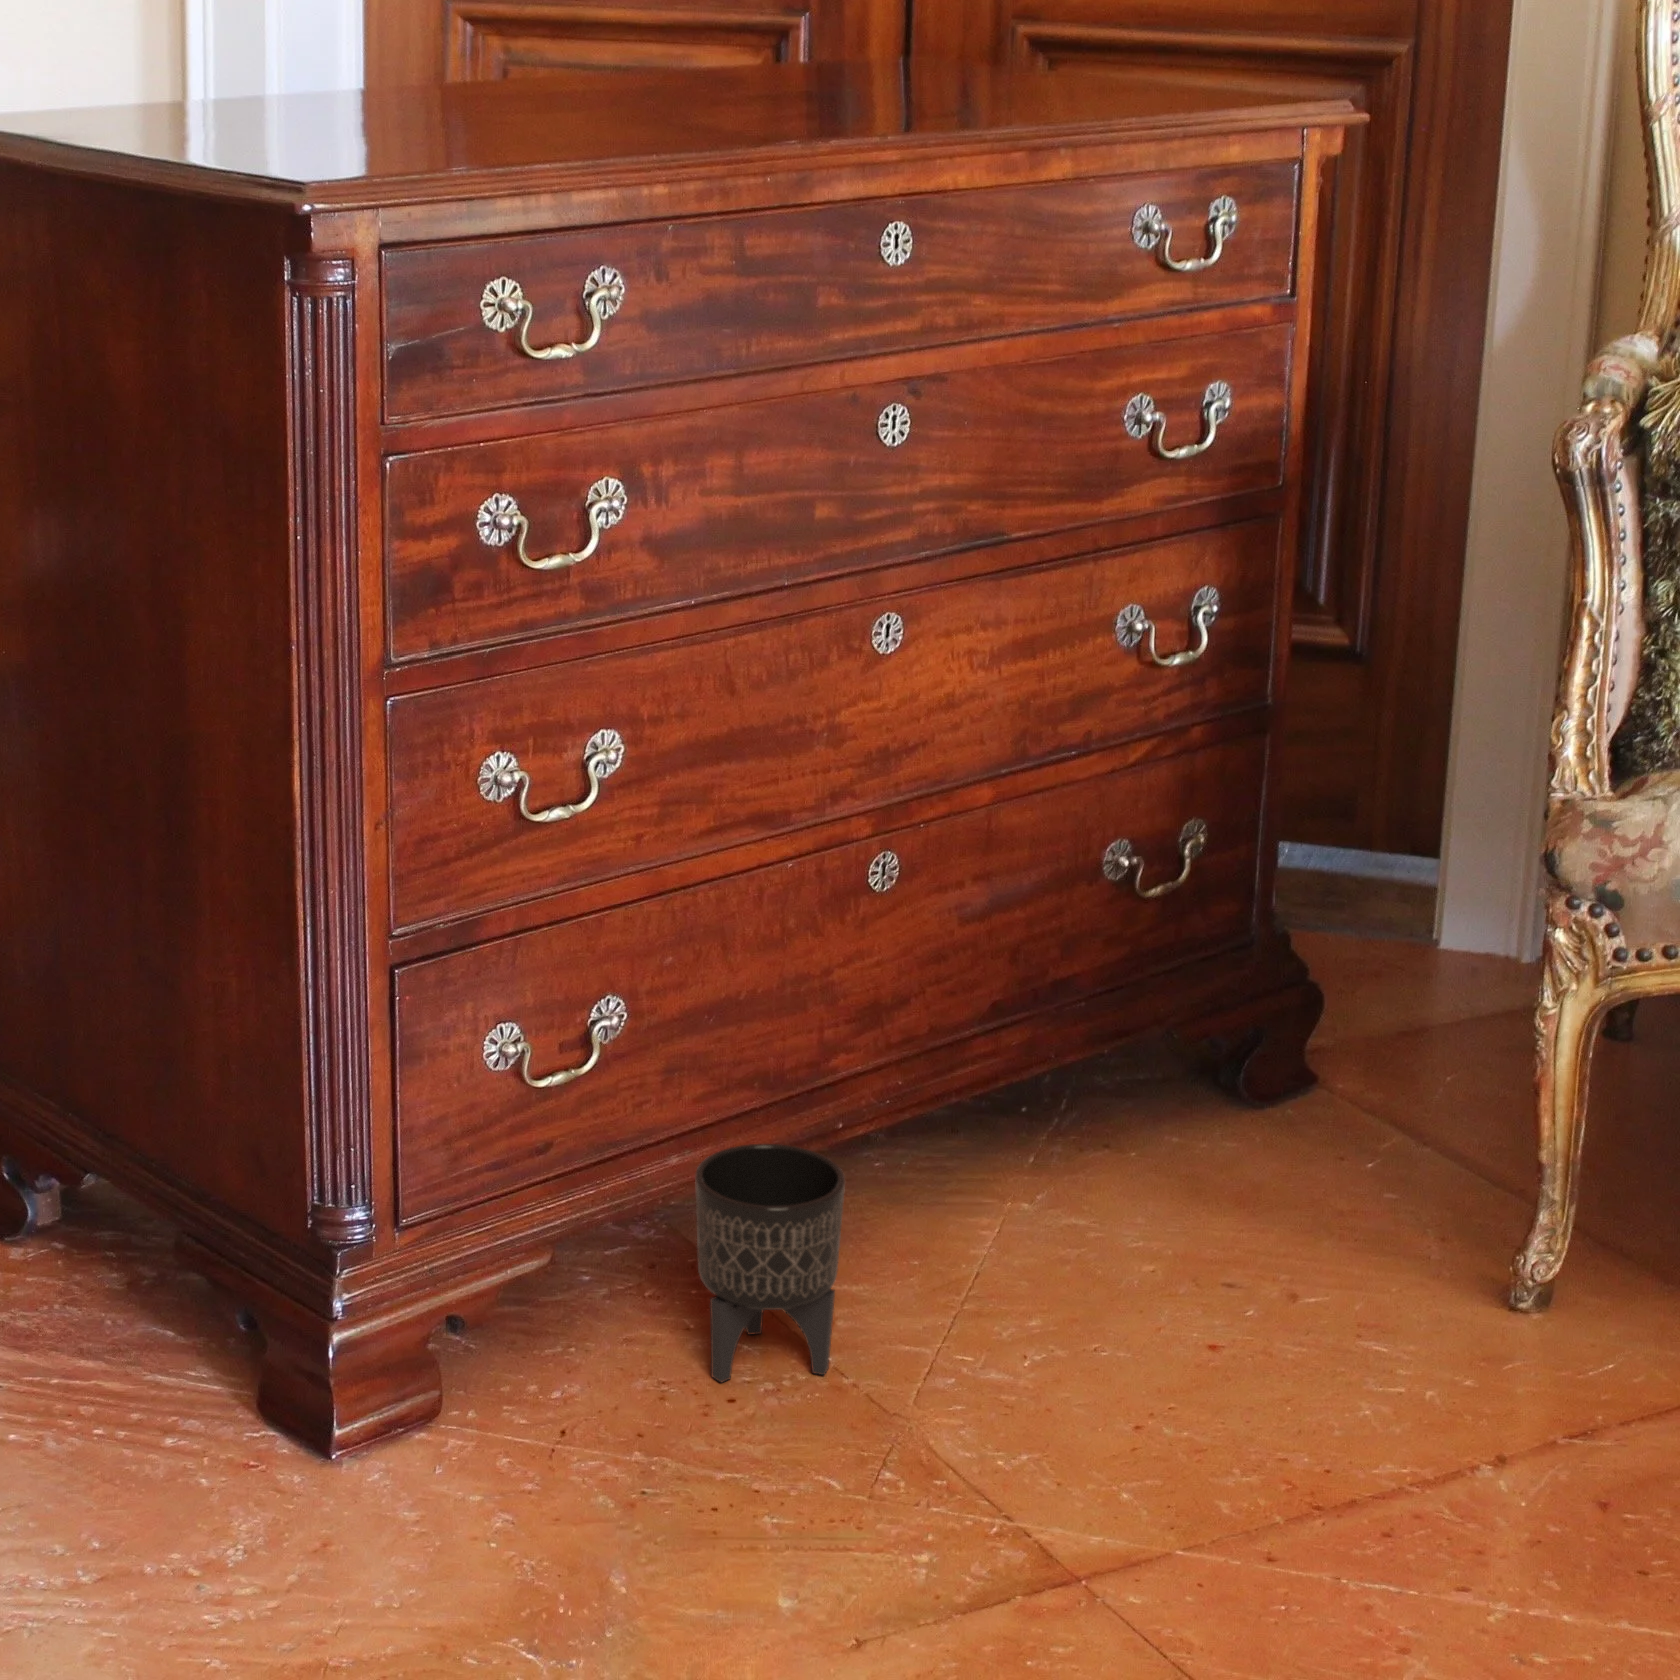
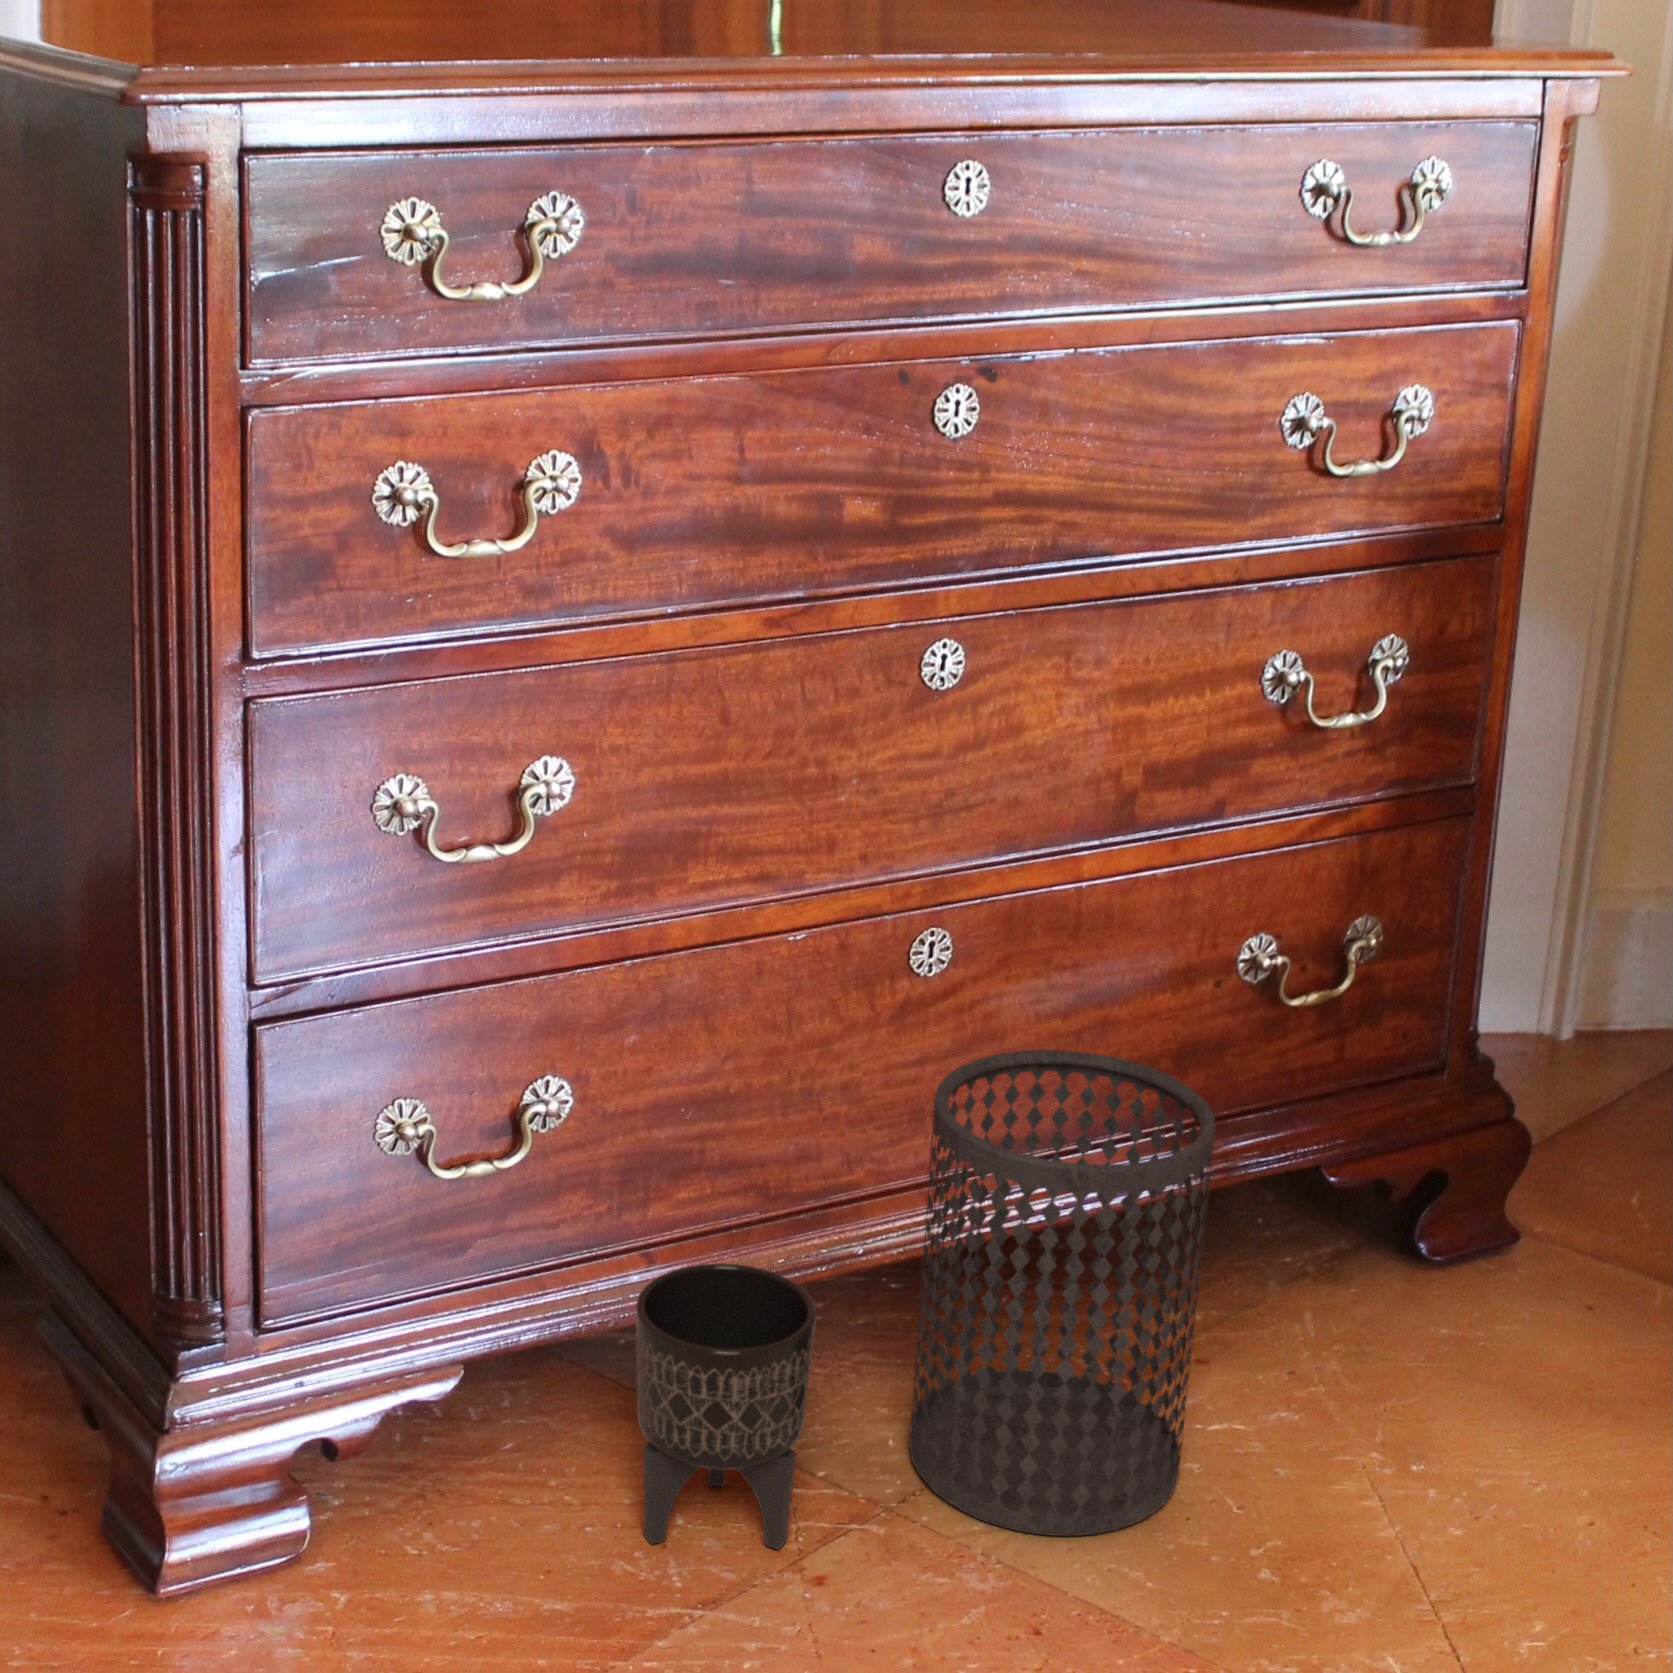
wastebasket: none [897,945,1140,1341] -> present [909,1050,1215,1536]

